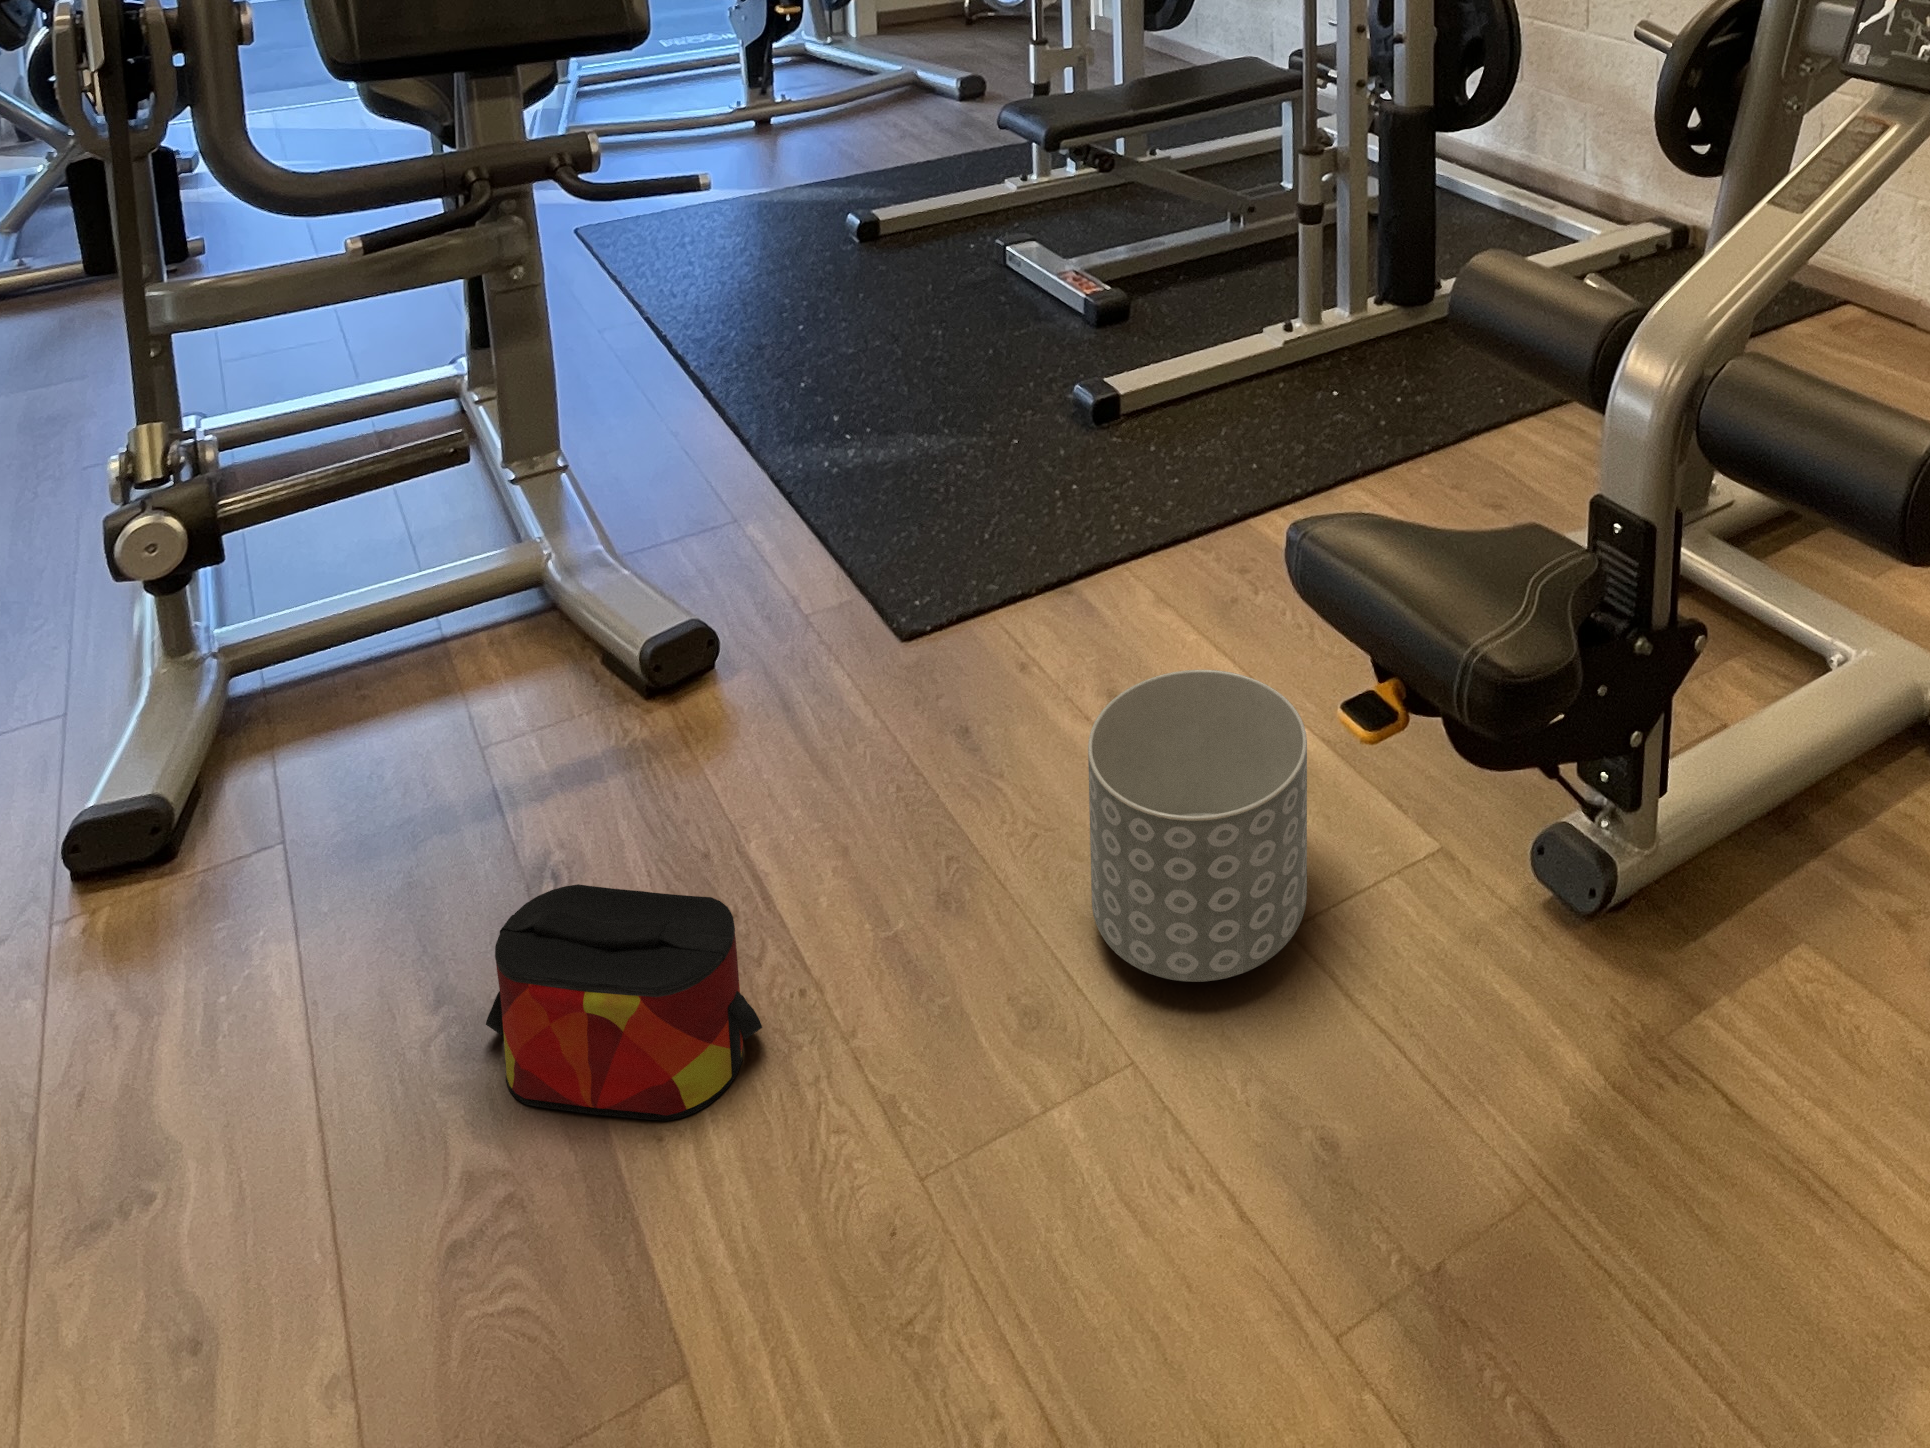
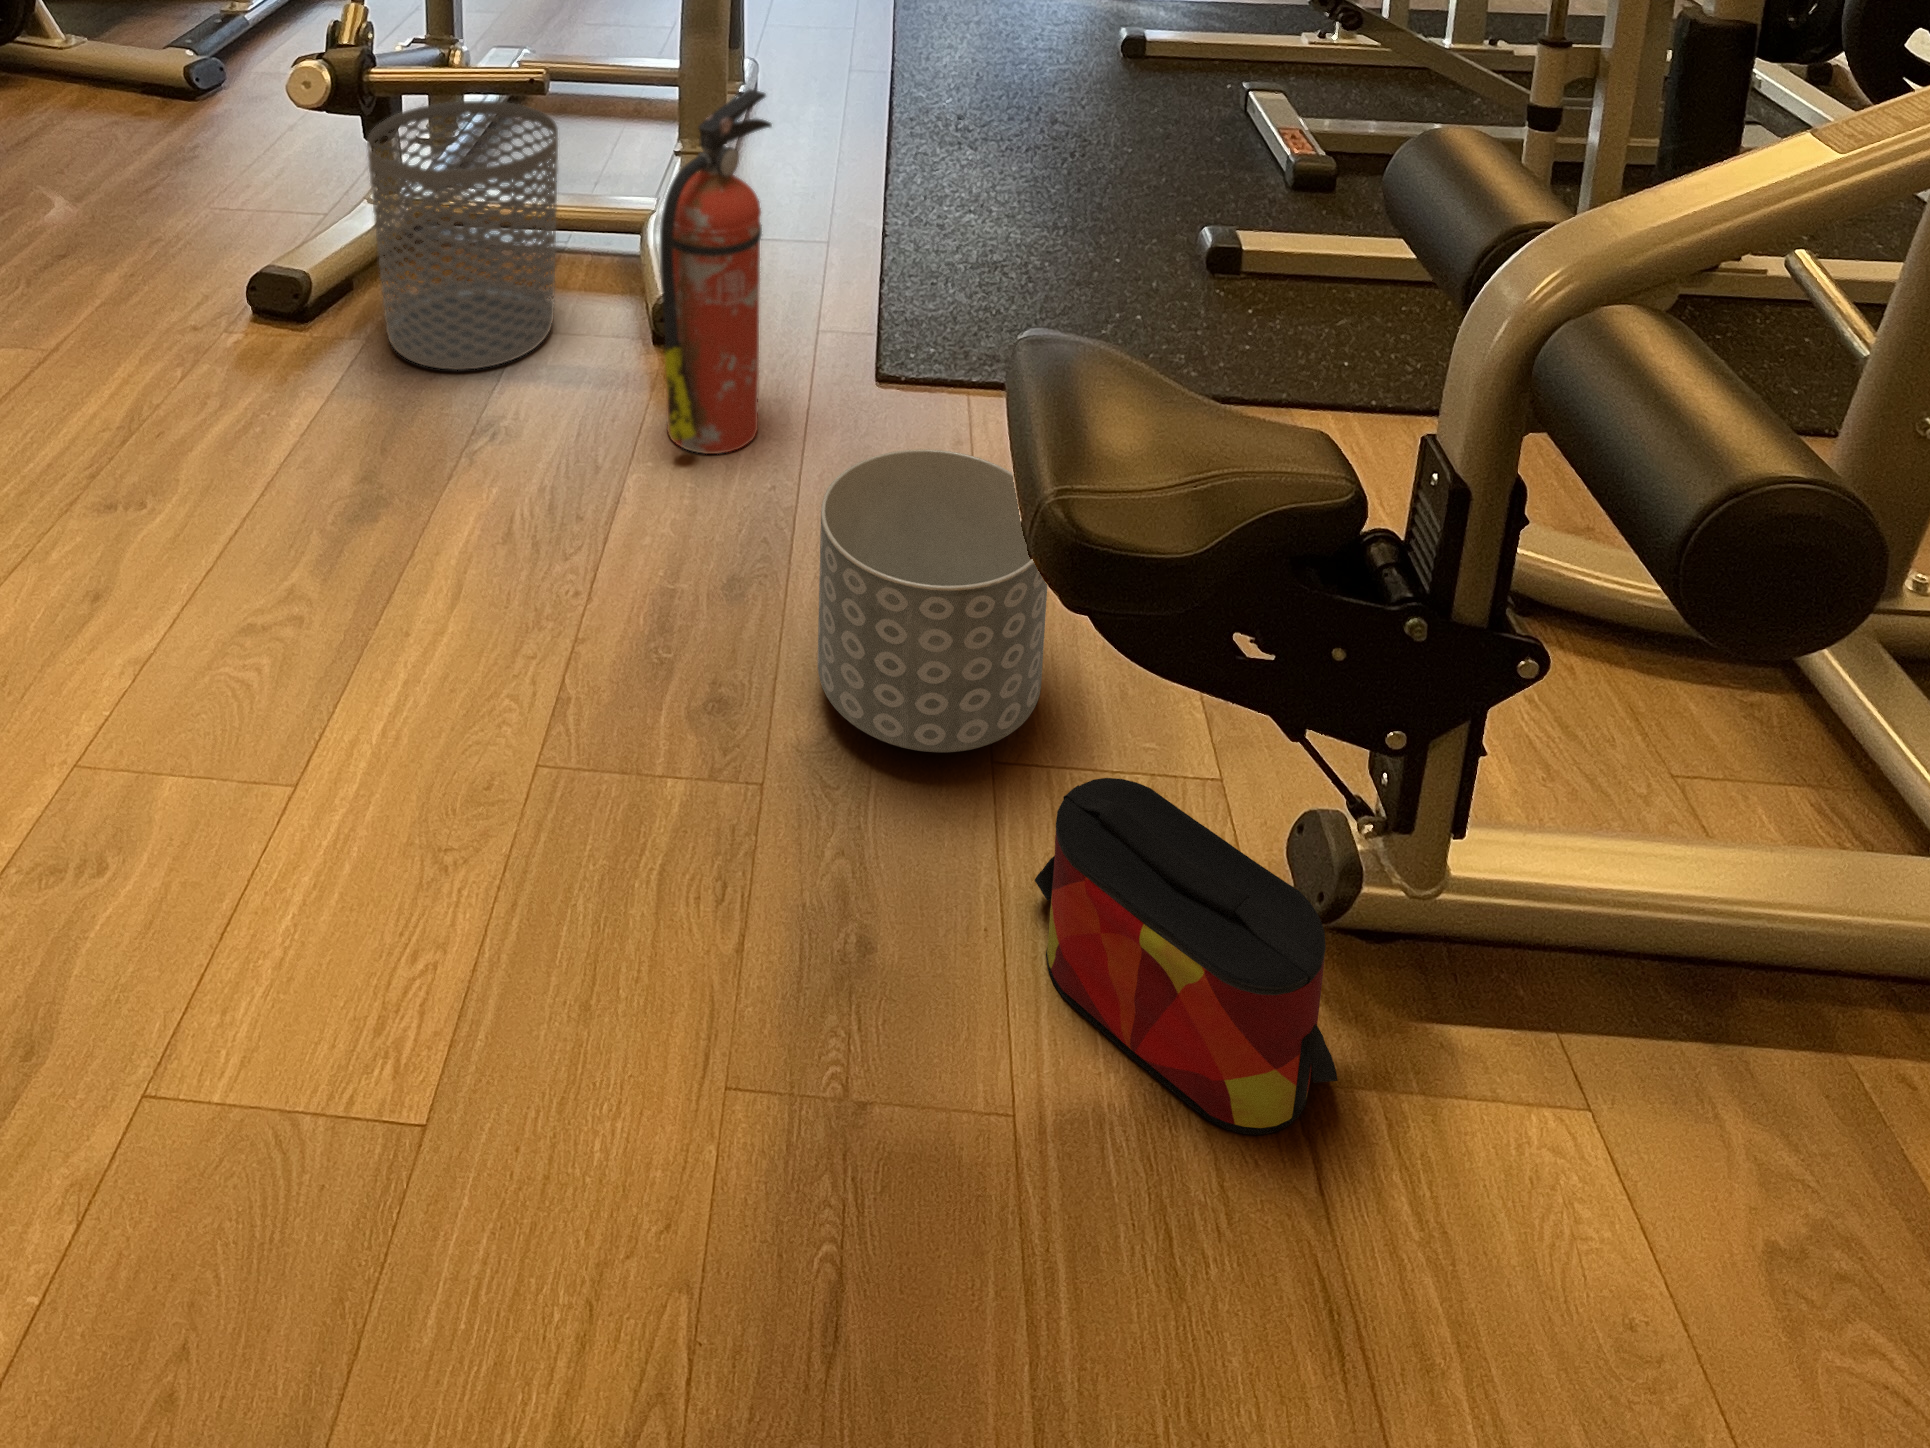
fire extinguisher: none [714,391,837,815] -> present [660,89,772,454]
waste bin: none [220,499,504,884] -> present [367,101,558,370]
bag: present [486,884,762,1121] -> present [1035,778,1338,1135]

